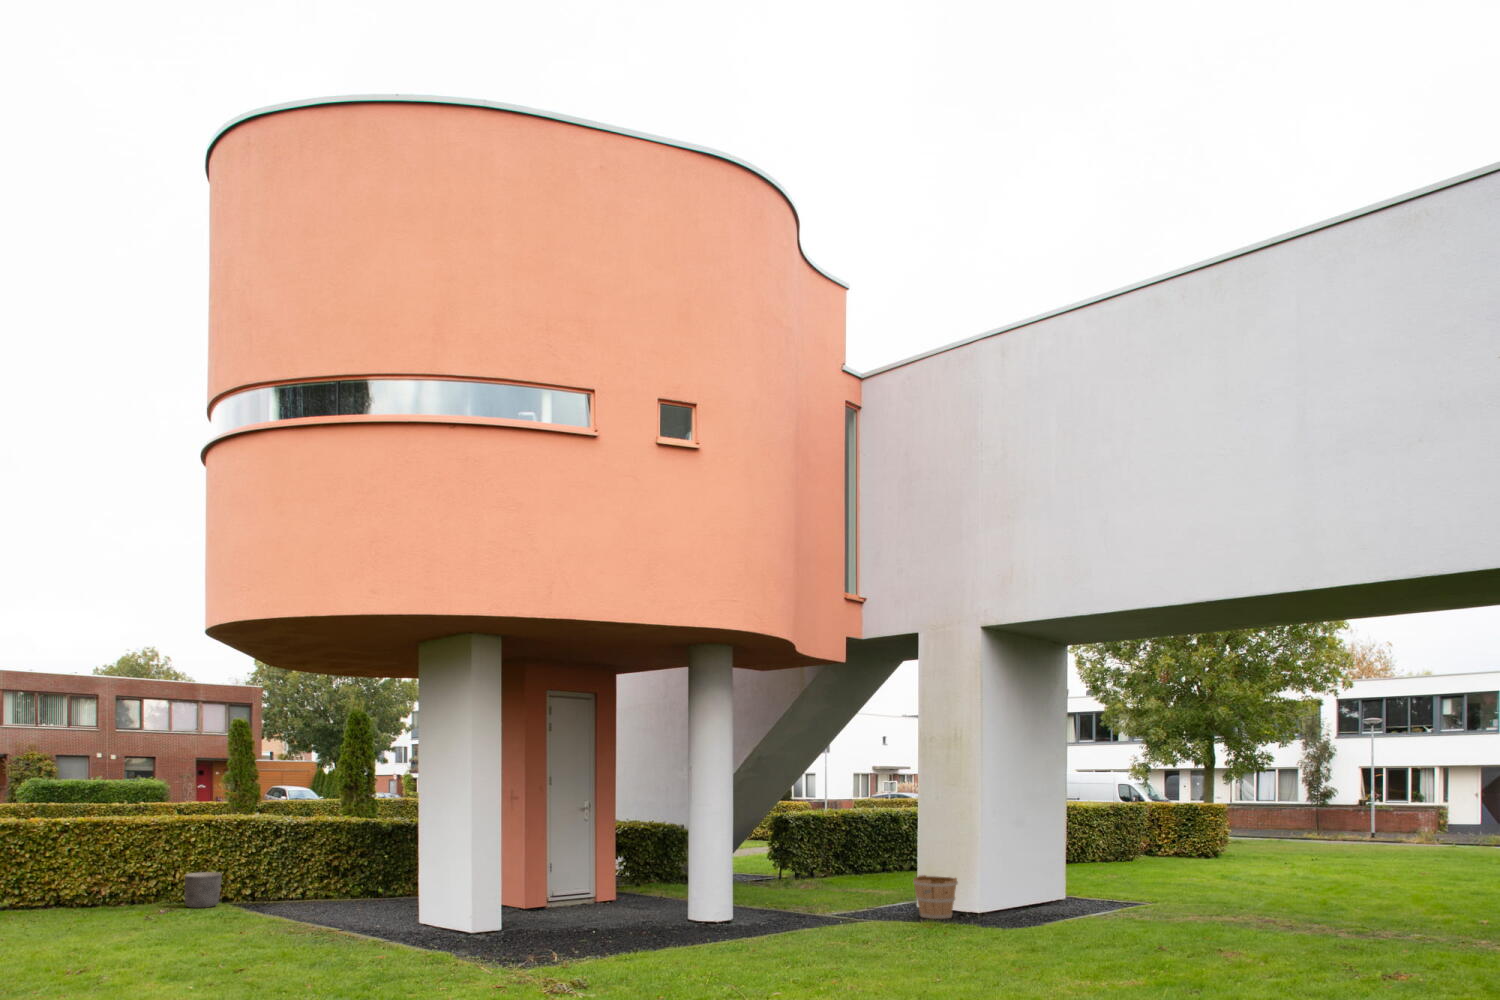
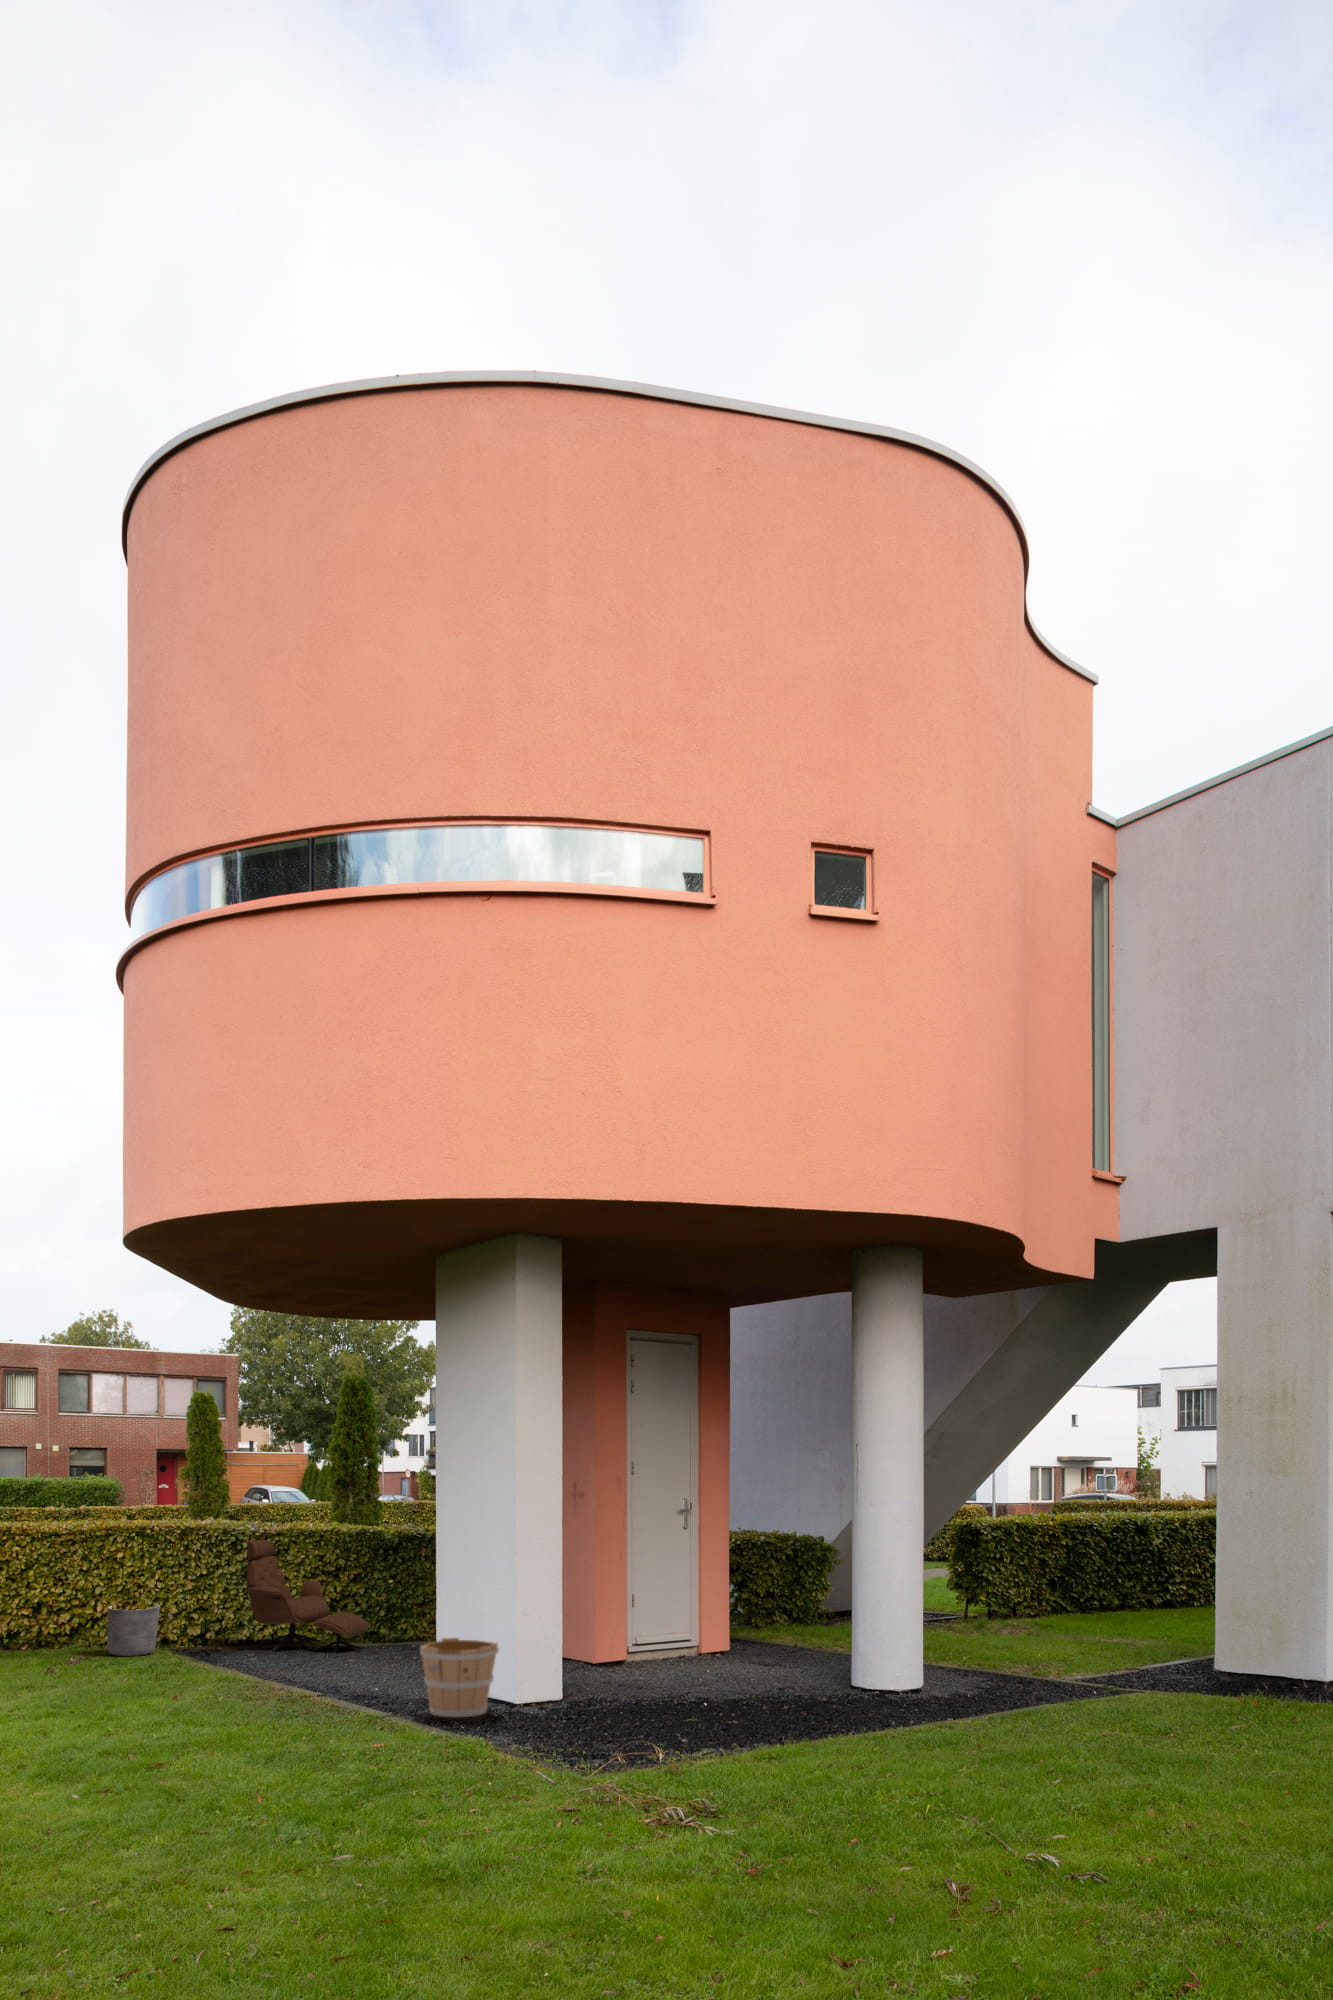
lounge chair: none [284,825,369,905] -> present [247,1540,368,1653]
wooden bucket: present [913,875,958,919] -> present [420,1638,499,1718]

